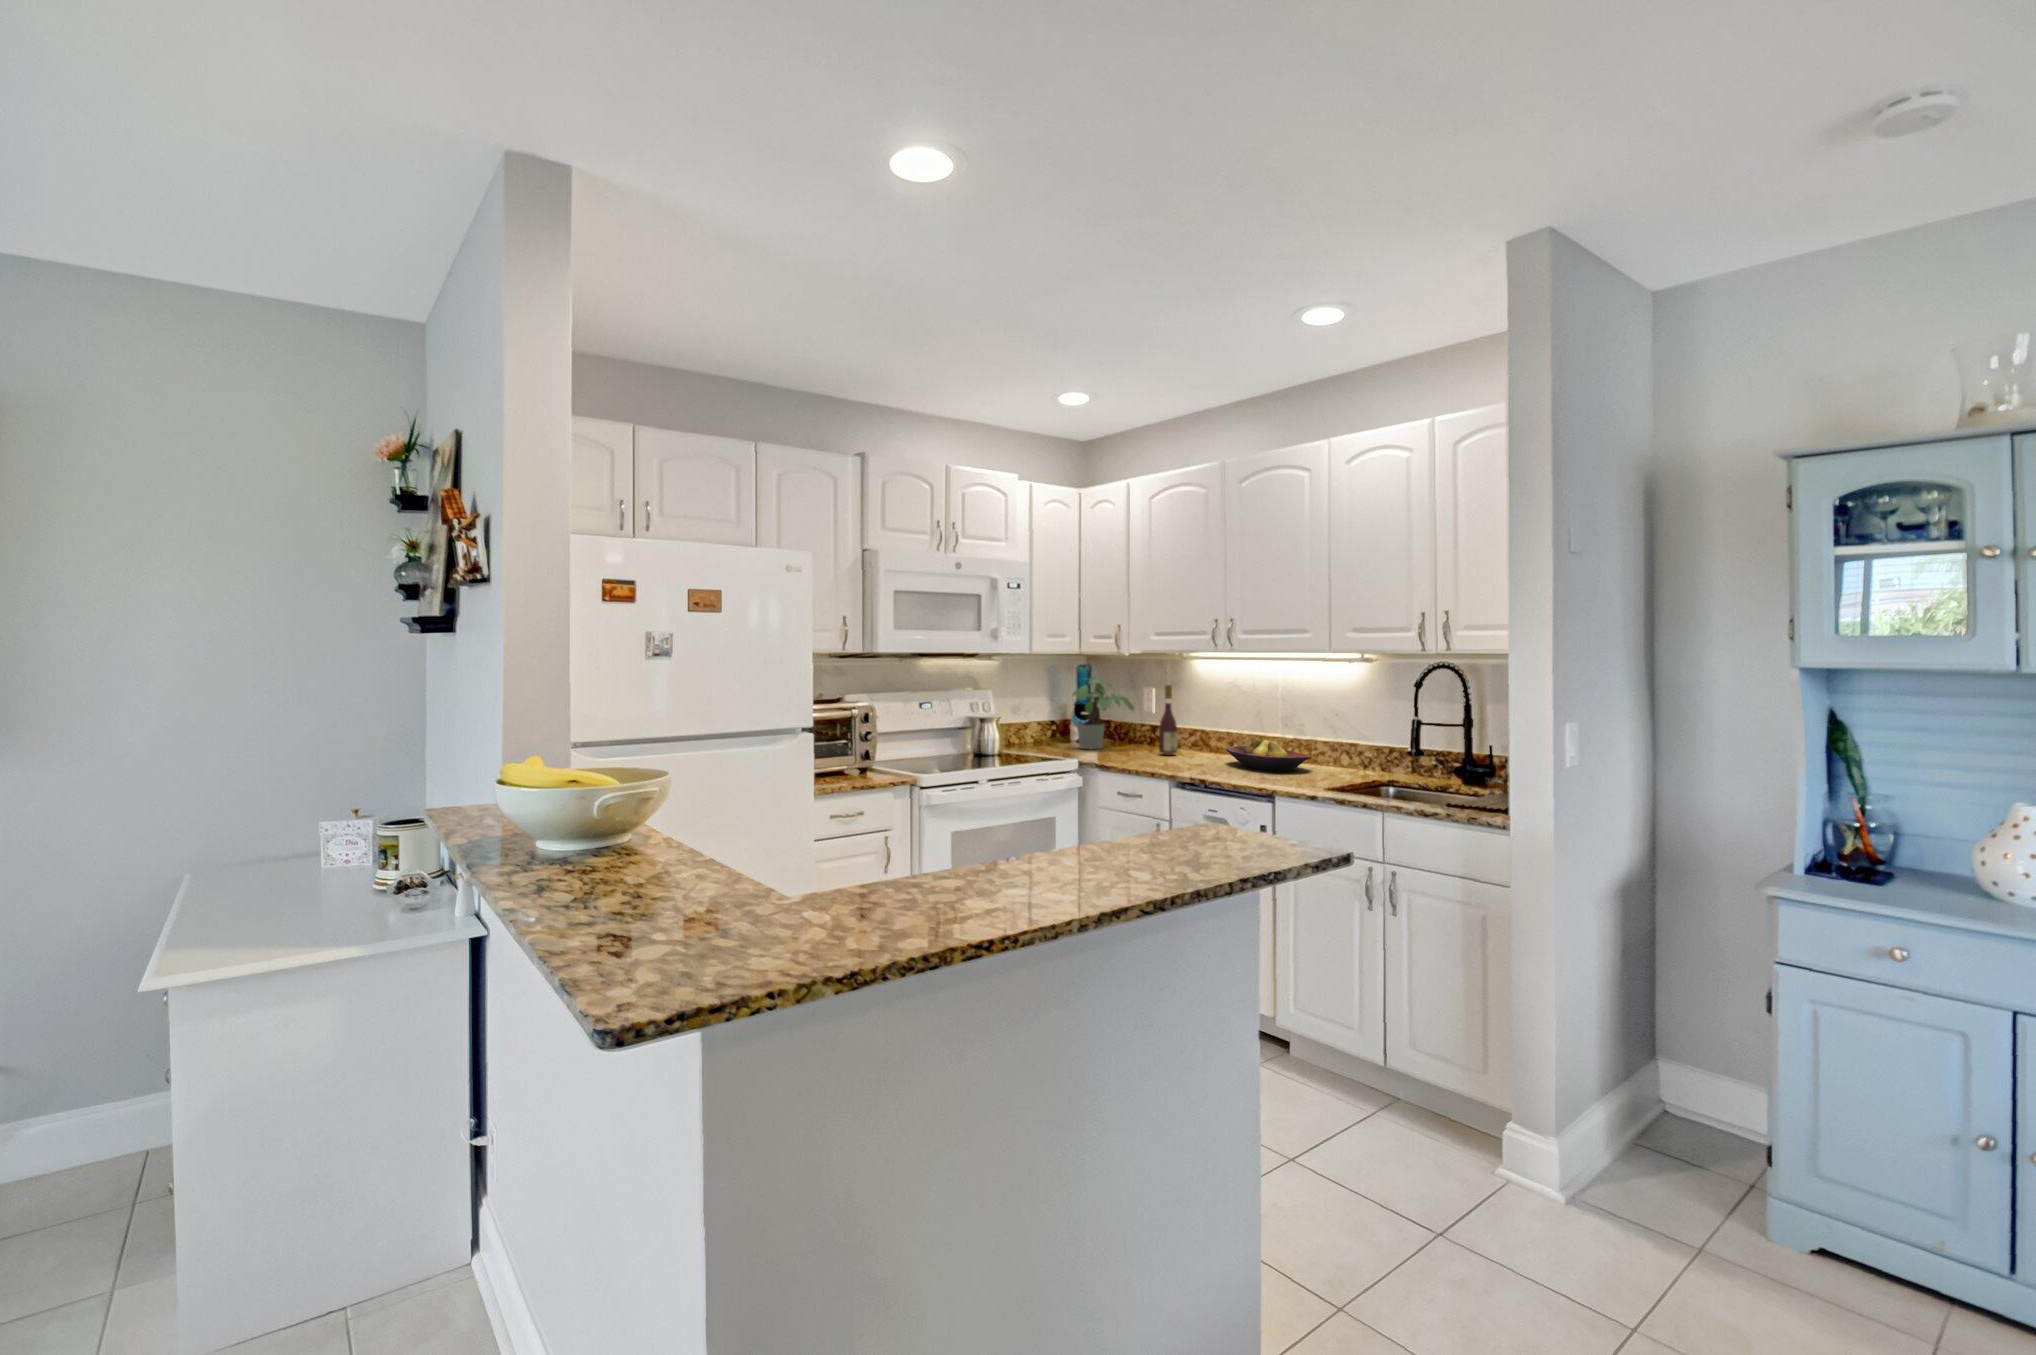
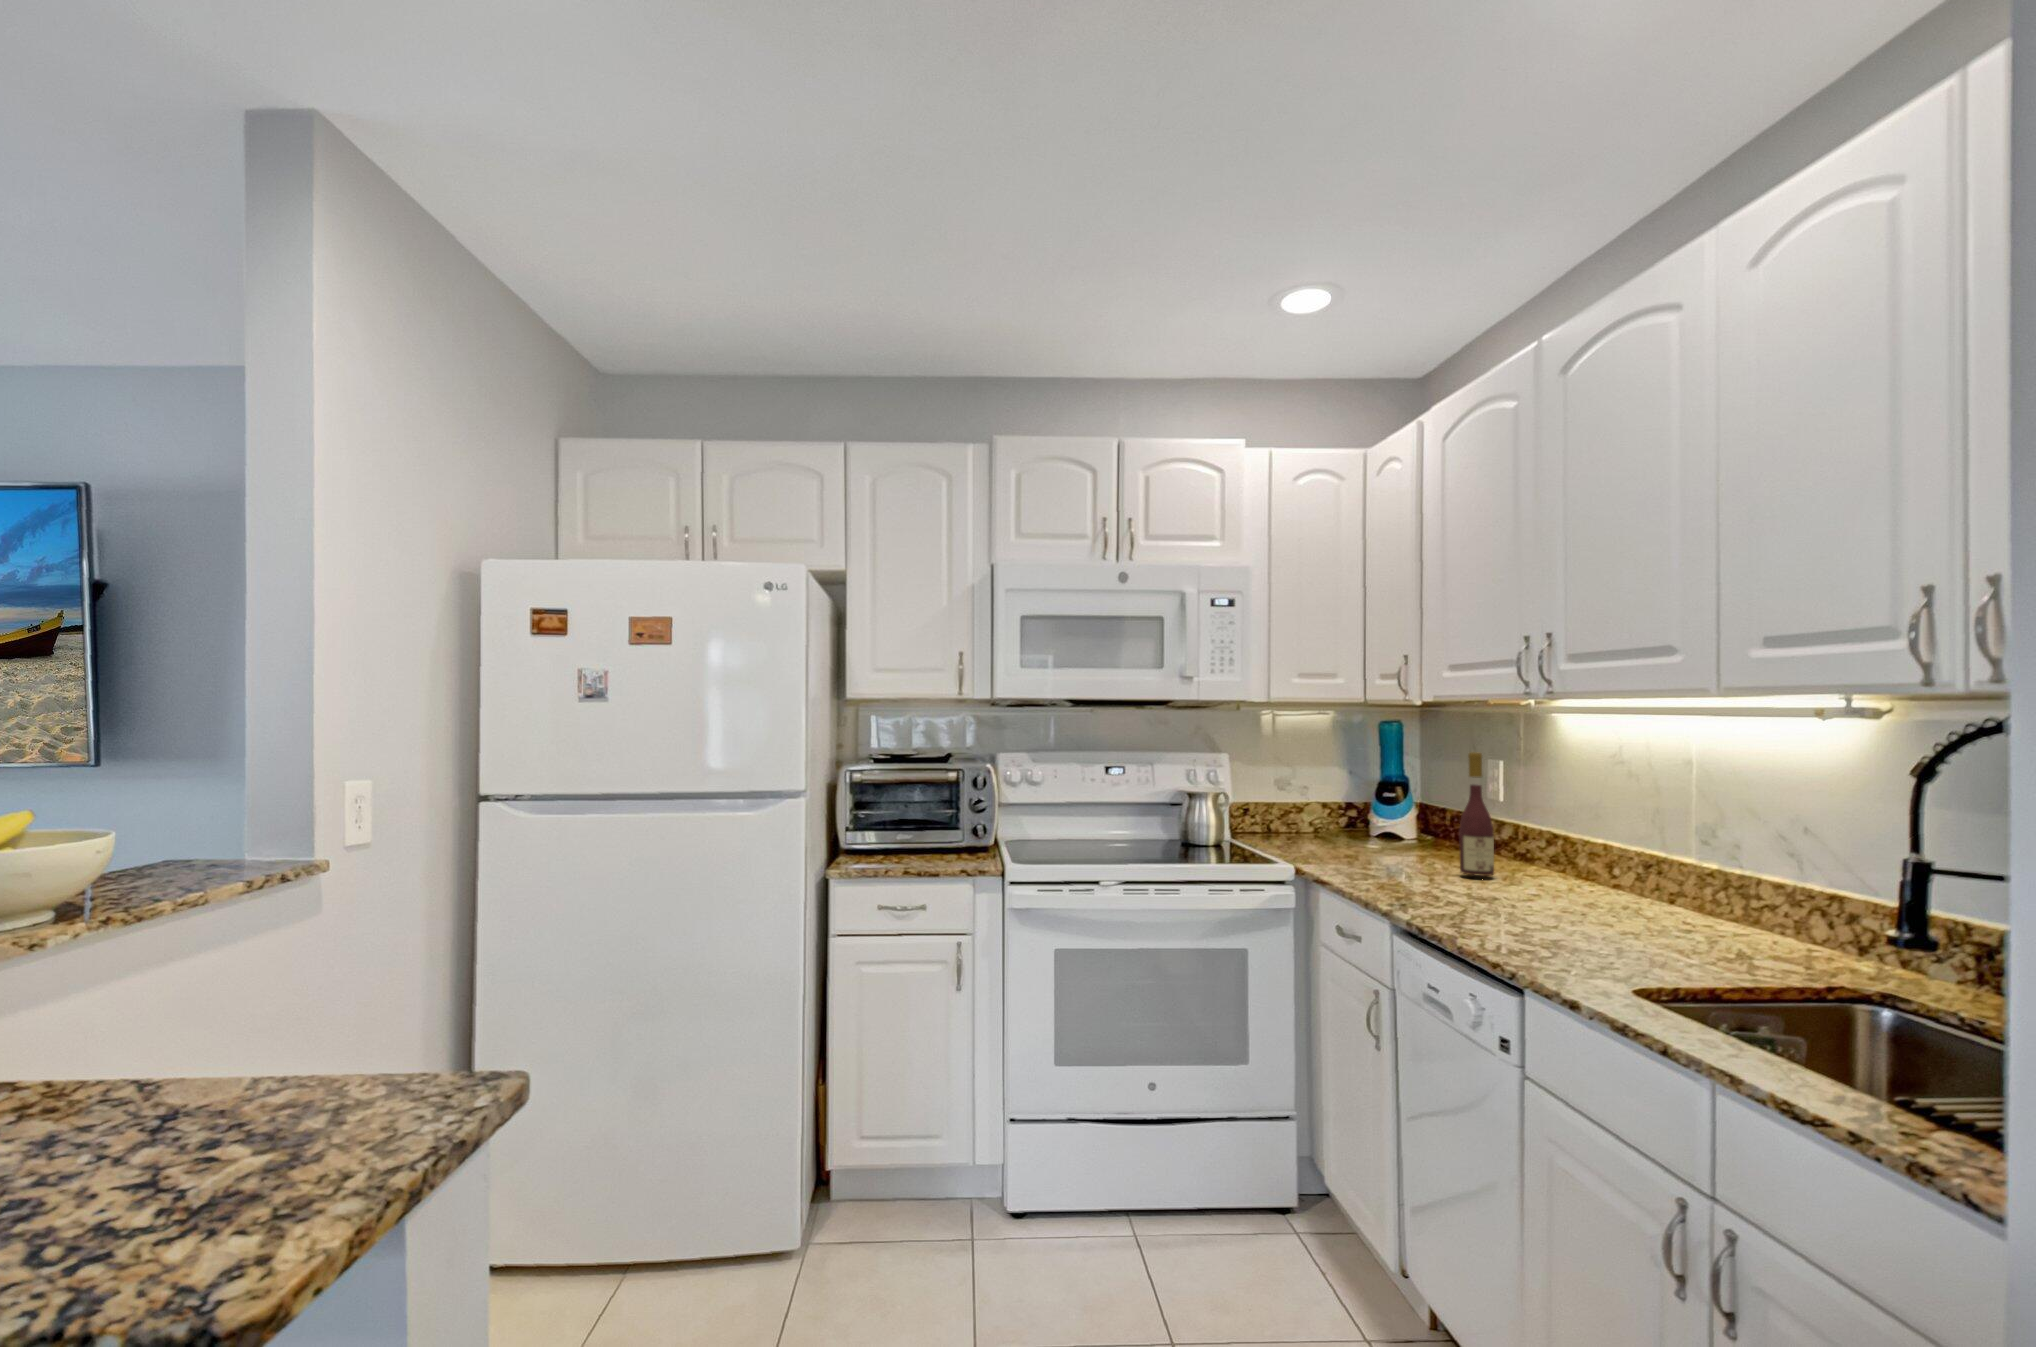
potted plant: present [1073,678,1134,749] -> none [1333,737,1434,855]
fruit bowl: present [1226,738,1310,772] -> none [1541,862,1704,941]

